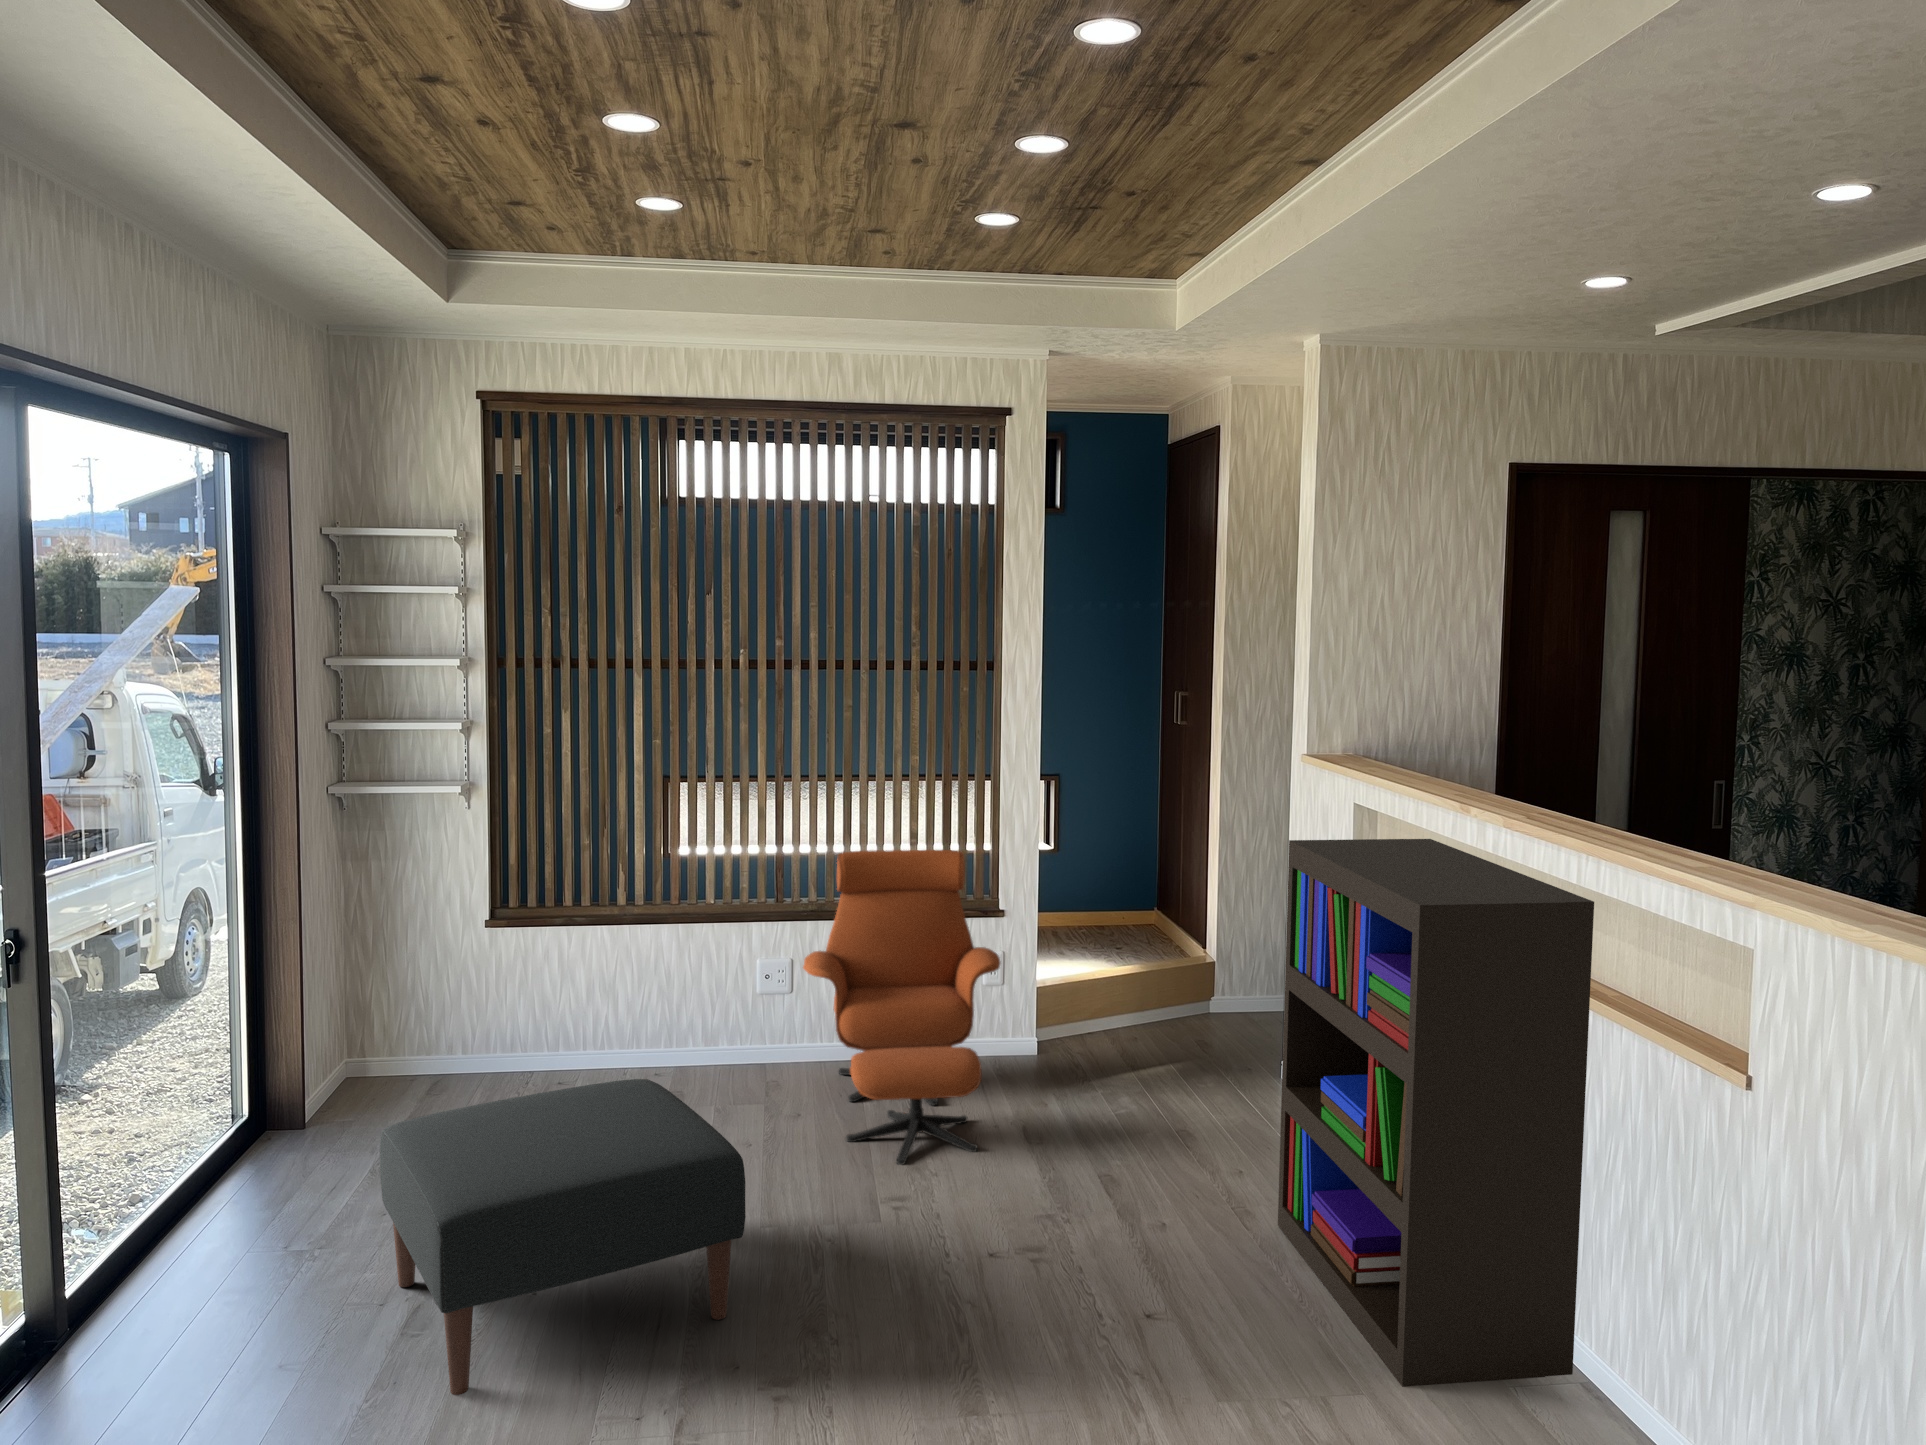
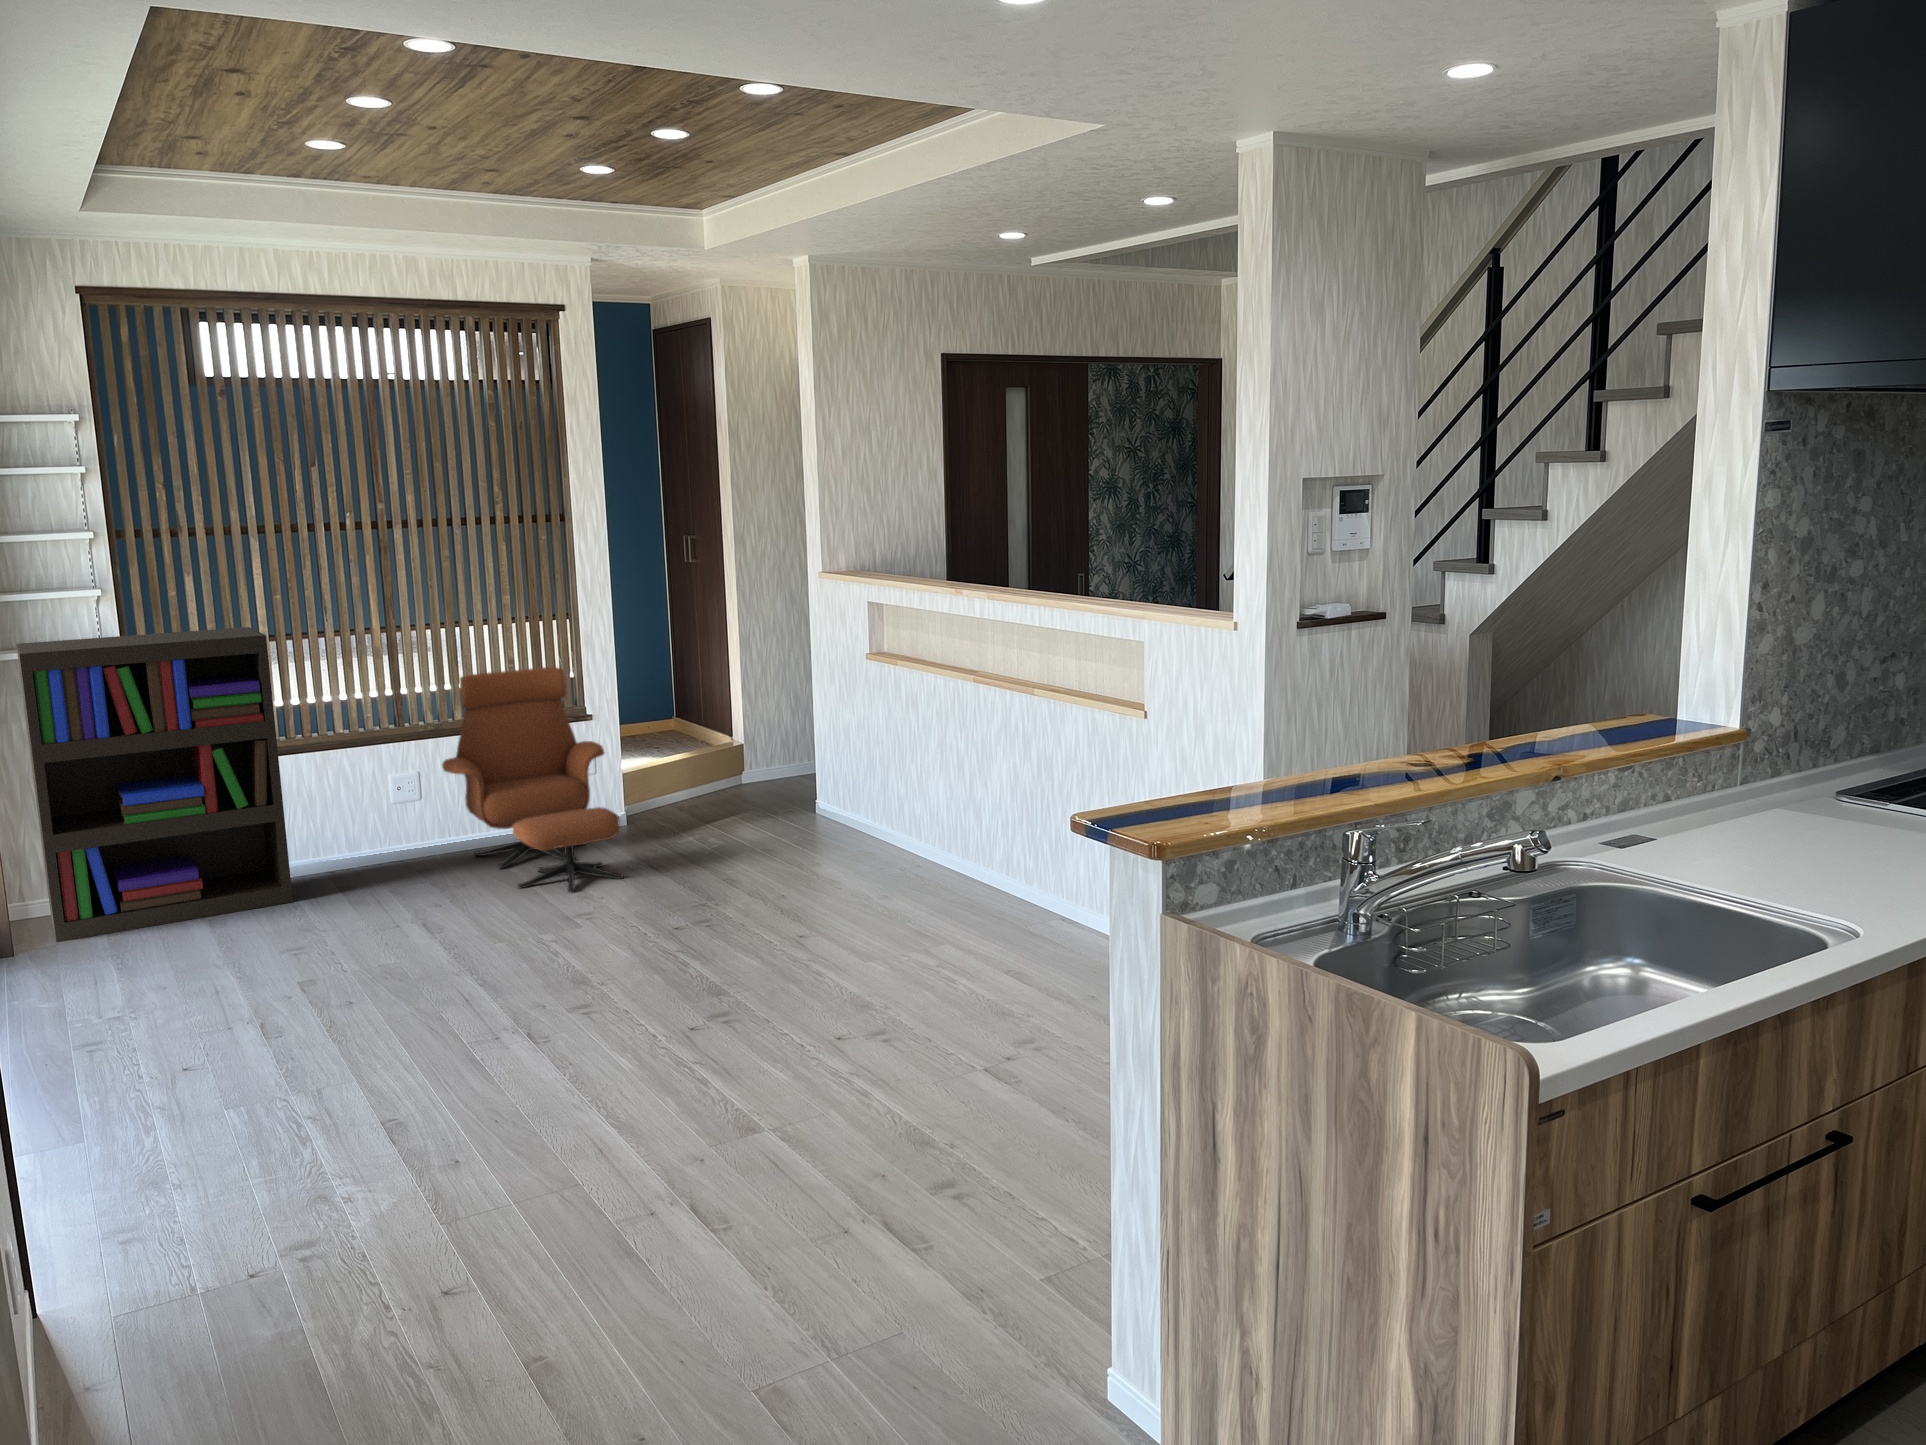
bookshelf: present [1278,839,1594,1387] -> present [16,627,293,942]
ottoman: present [380,1079,745,1395] -> none [209,839,525,1039]

